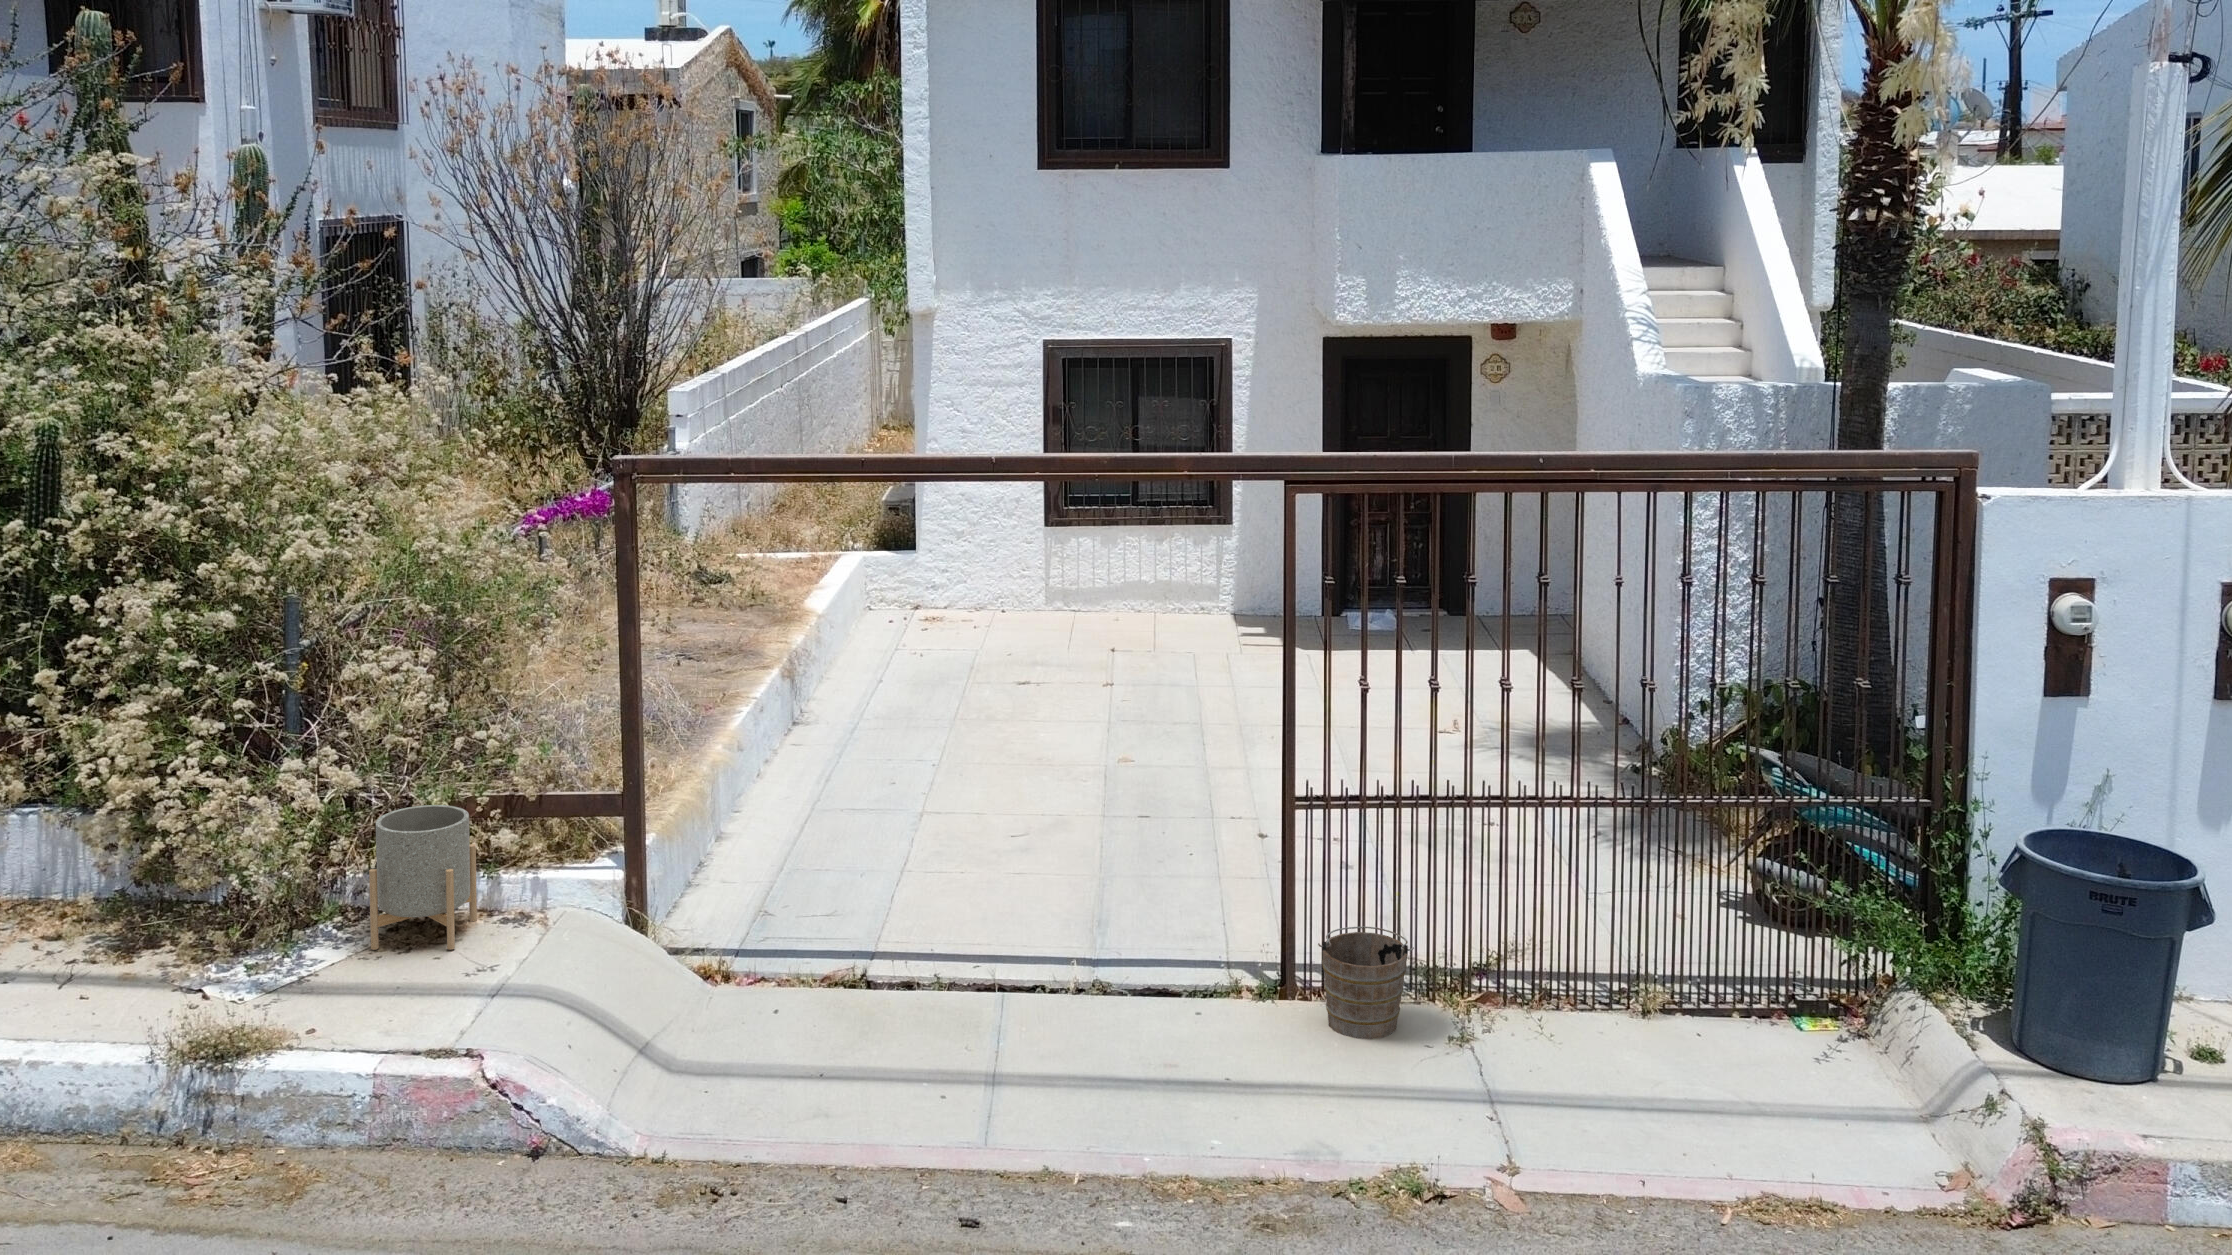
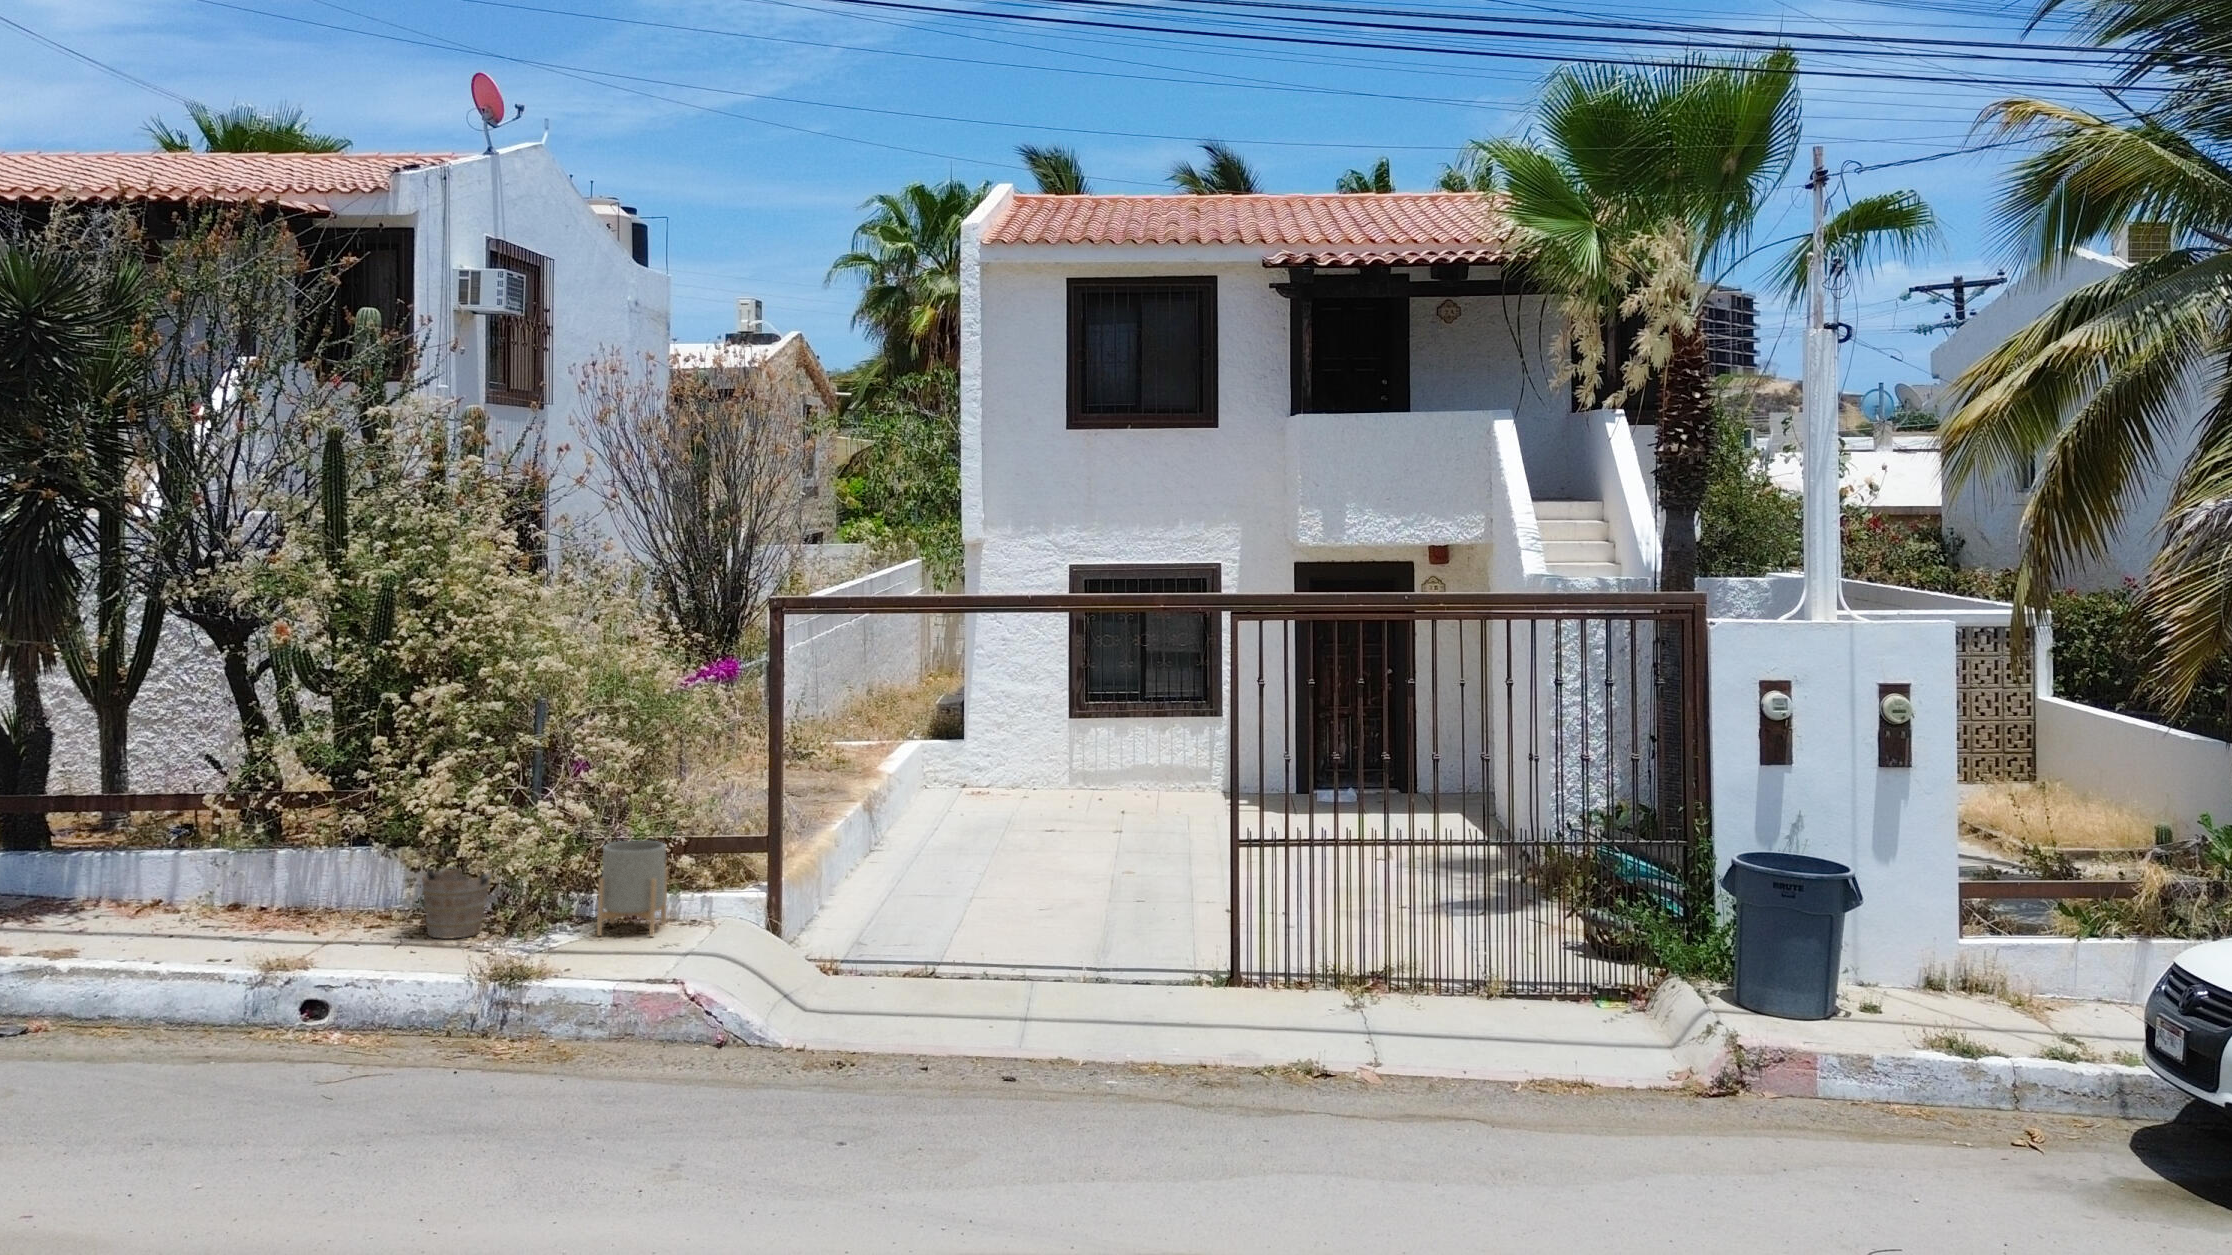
bucket: present [1318,927,1414,1039] -> present [422,869,495,939]

